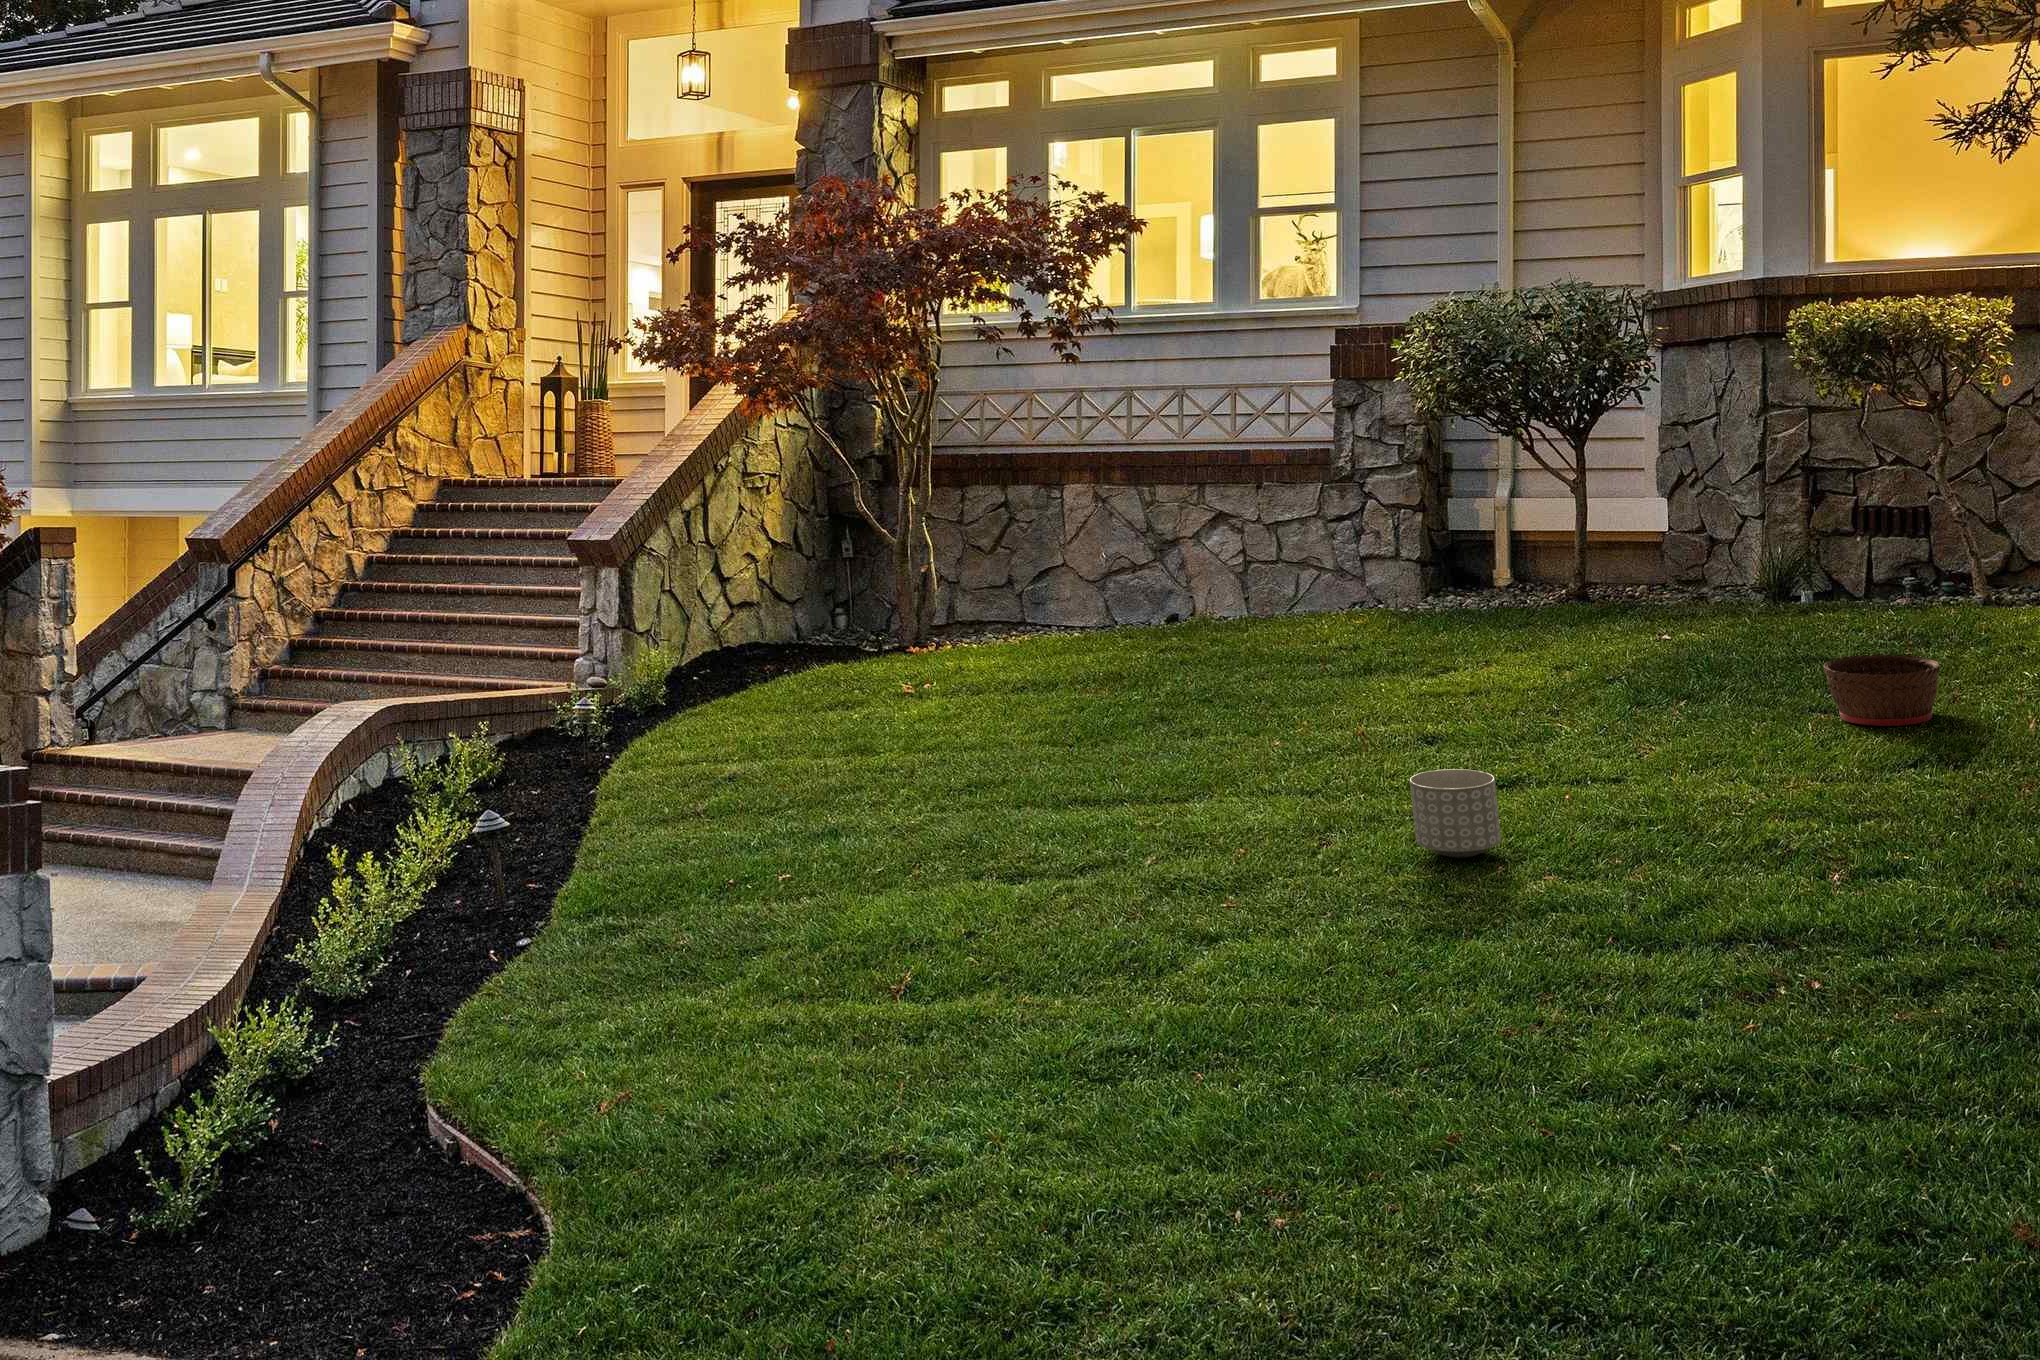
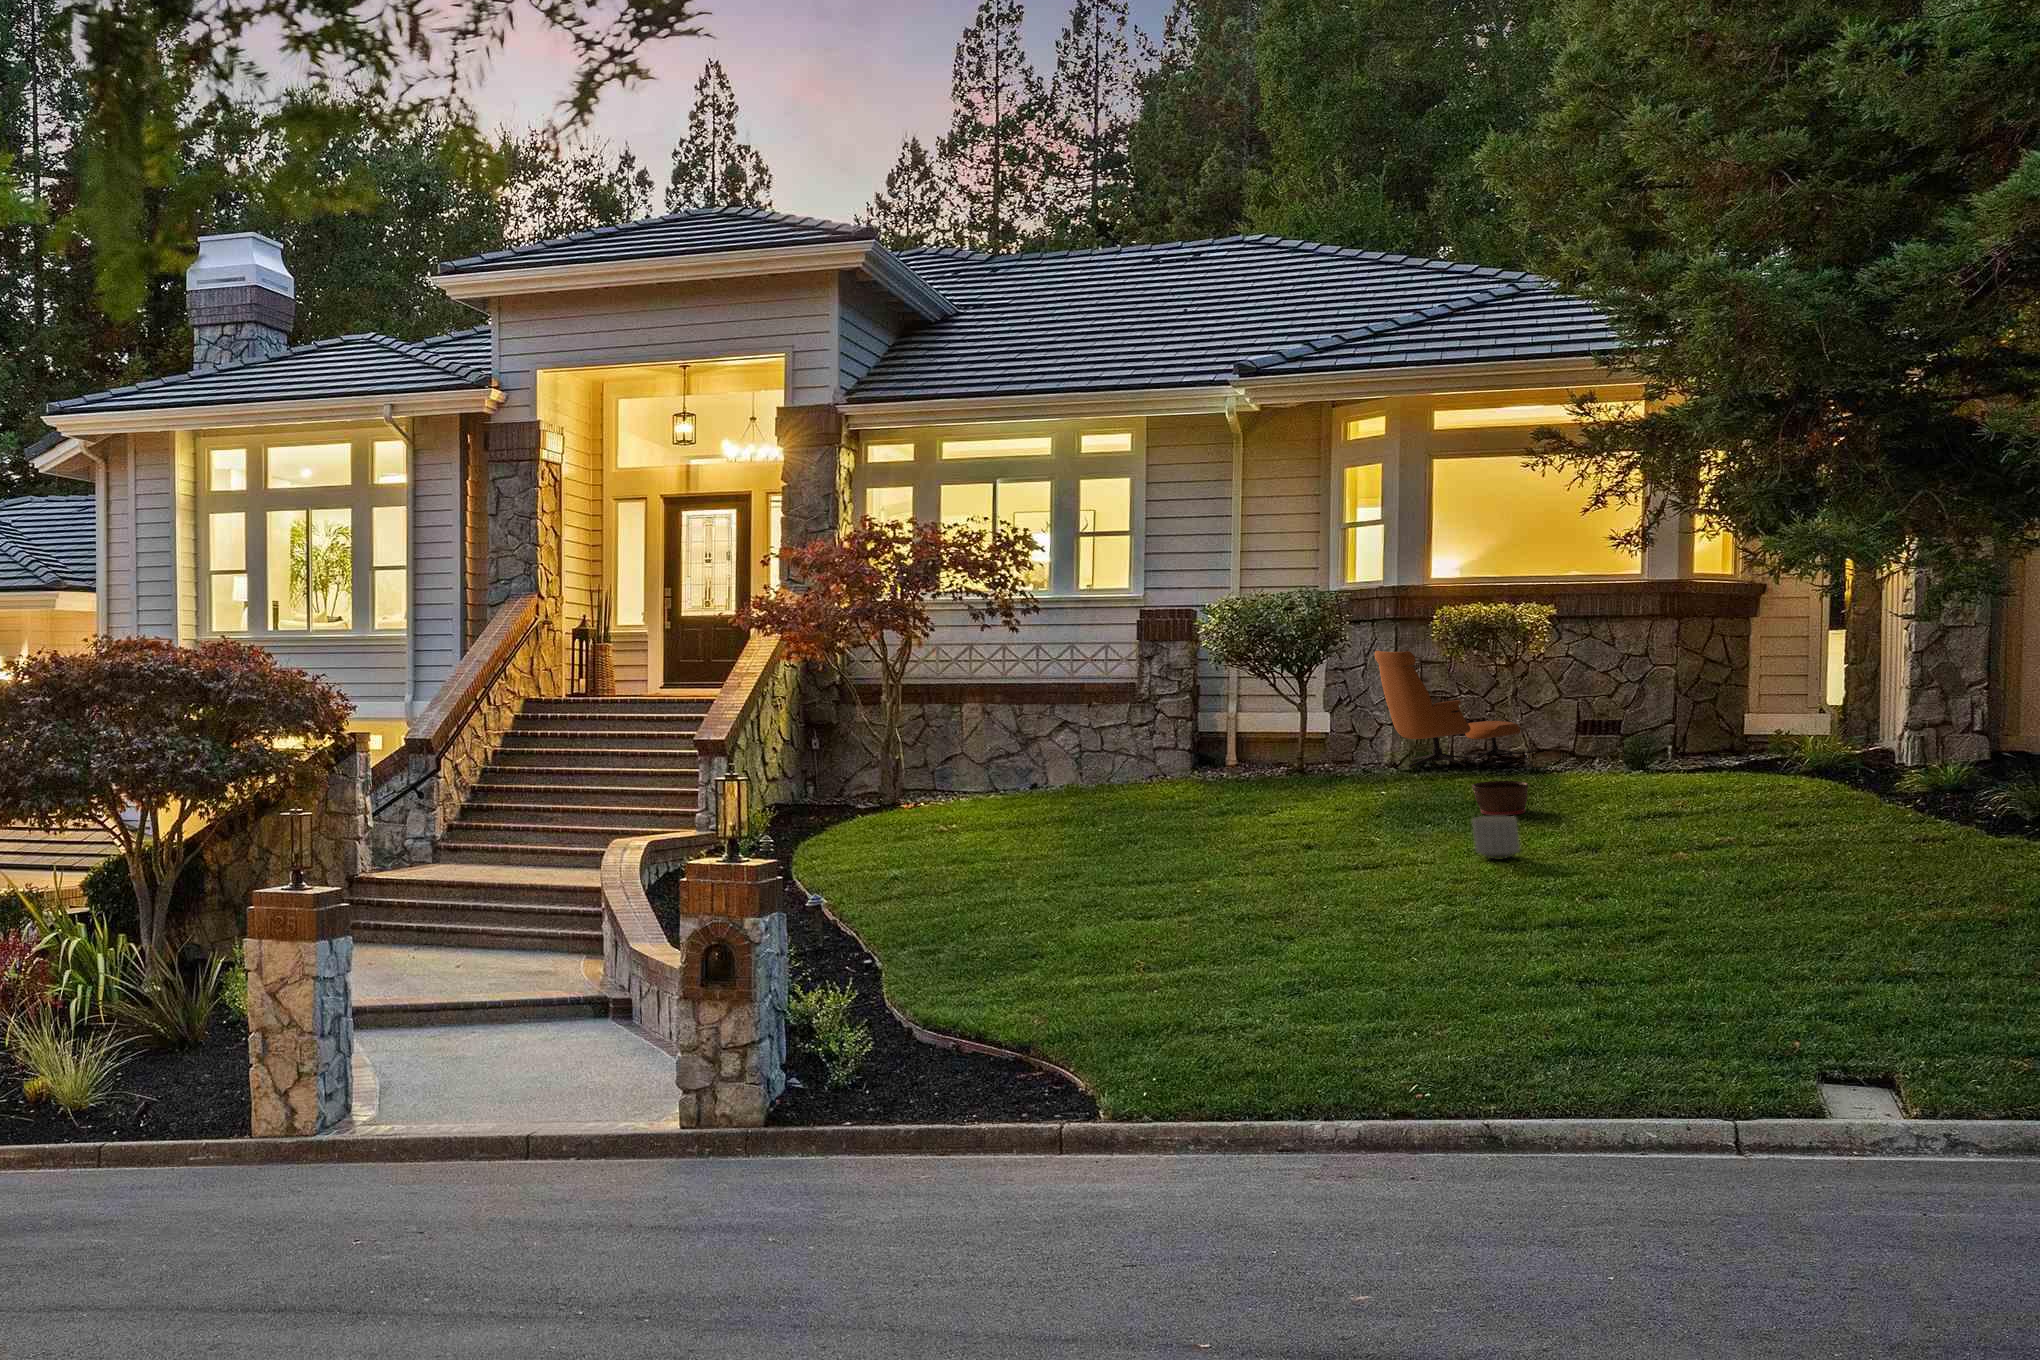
lounge chair: none [1694,396,1976,603] -> present [1375,650,1520,768]
planter: present [1410,769,1501,858] -> present [1472,816,1520,860]

